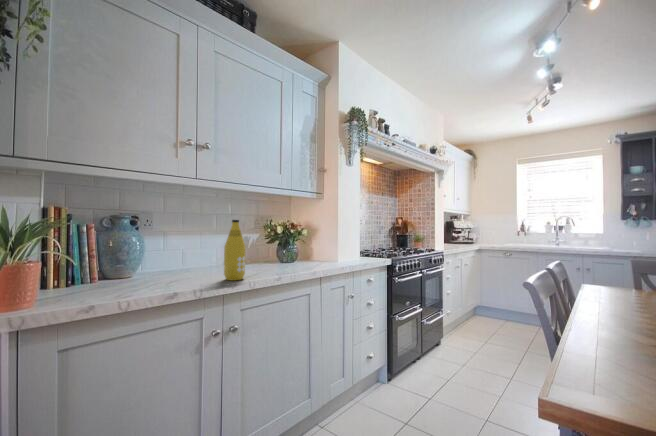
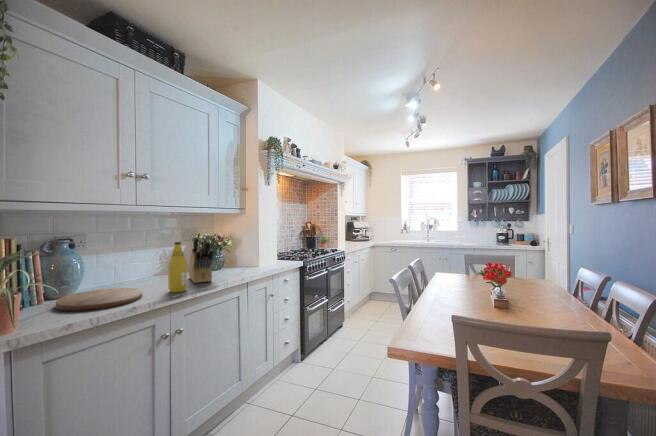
knife block: none [256,215,278,273] -> present [189,235,213,283]
cutting board: none [101,271,194,292] -> present [56,288,142,312]

